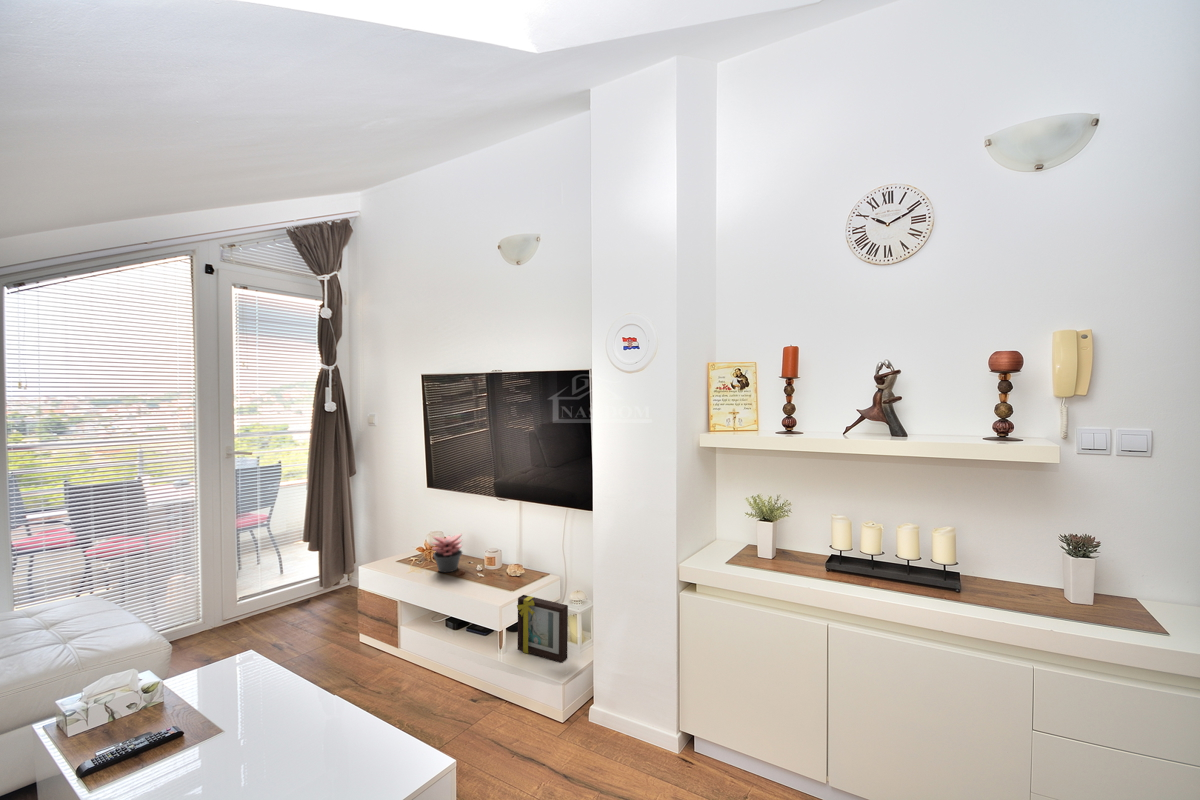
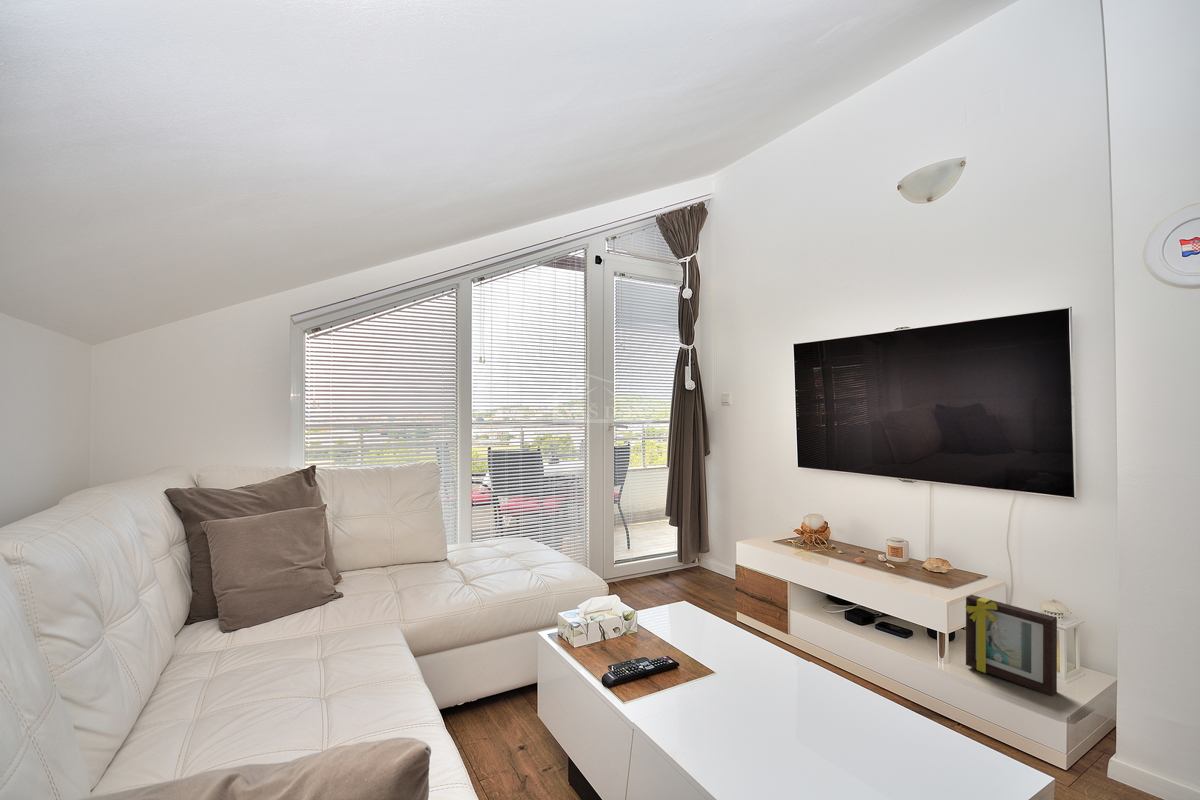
succulent plant: present [433,534,462,572] -> none [822,515,861,558]

